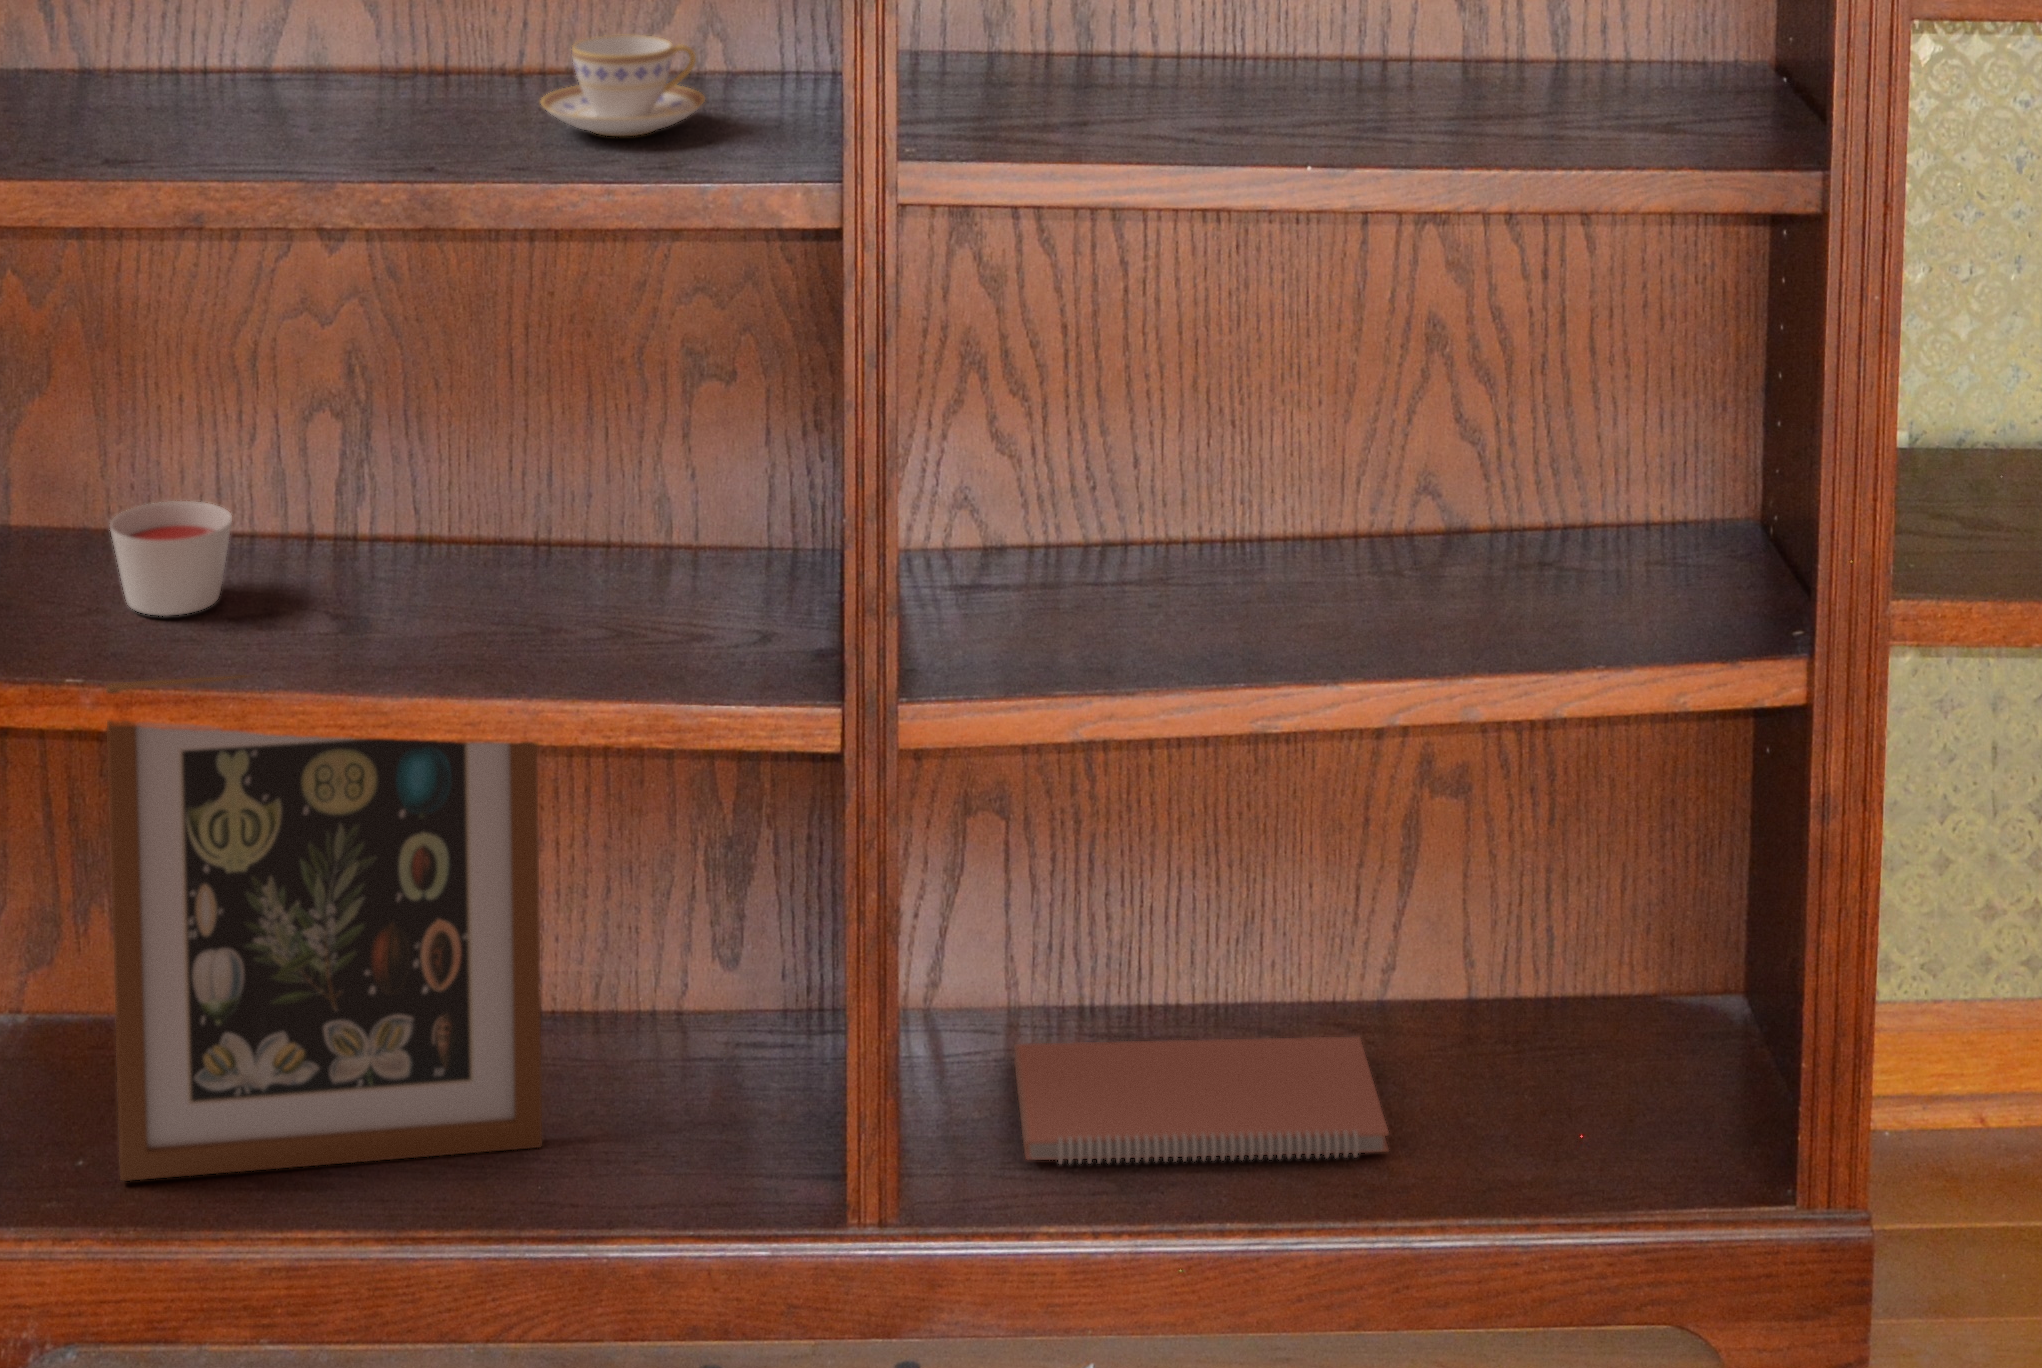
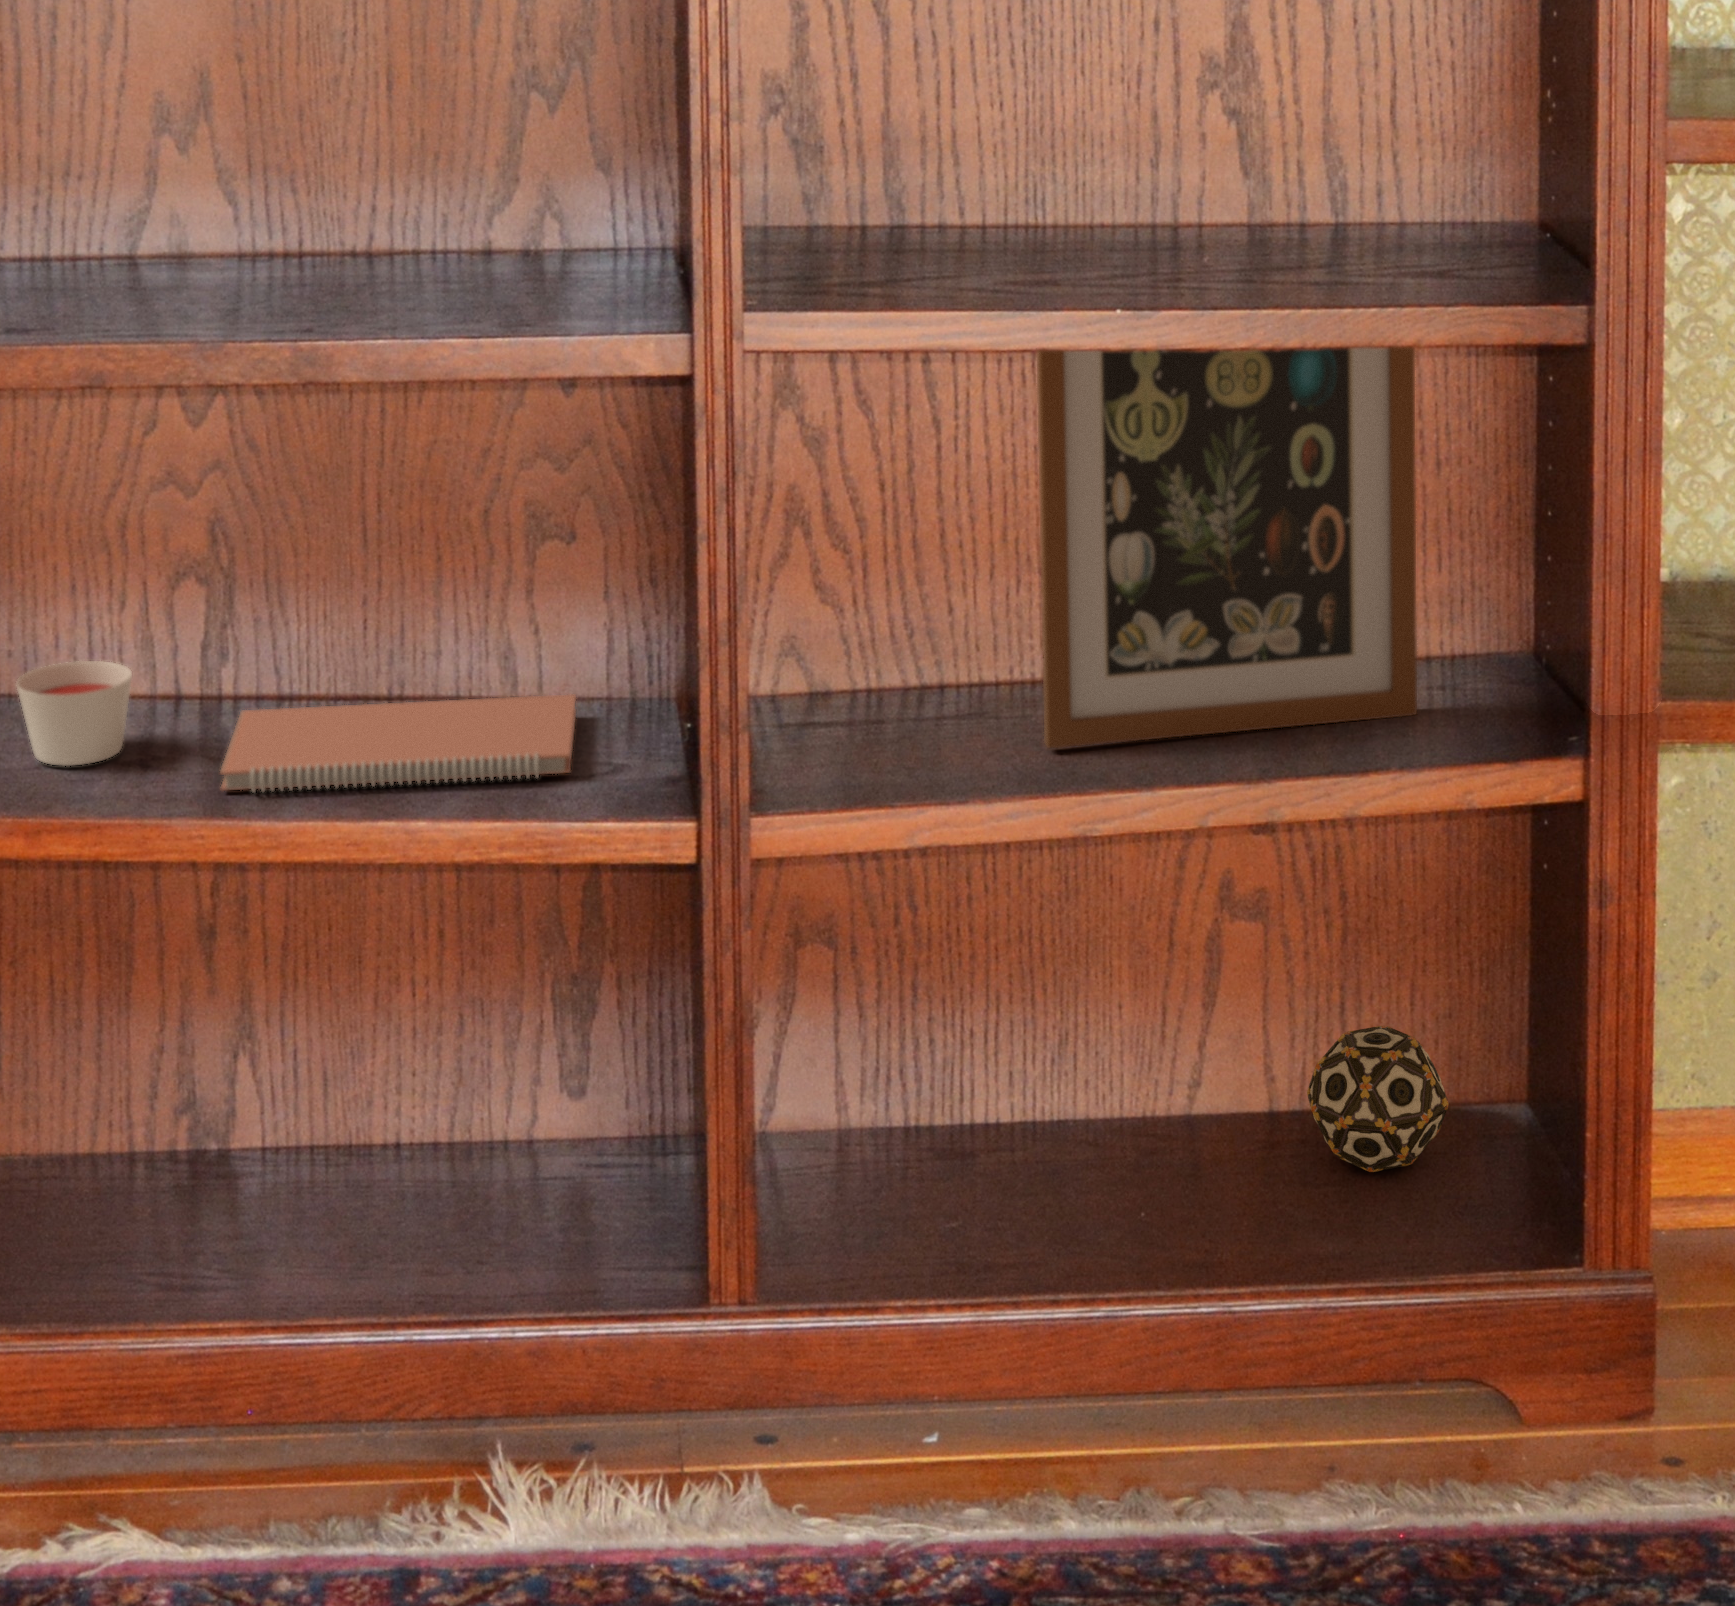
teacup: present [541,35,705,136] -> none [411,210,565,303]
picture frame: present [106,675,542,1181] -> present [1037,347,1417,748]
decorative ball: none [1477,947,1633,1109] -> present [1307,1026,1449,1172]
notebook: present [1014,1037,1389,1164] -> present [220,694,576,792]

